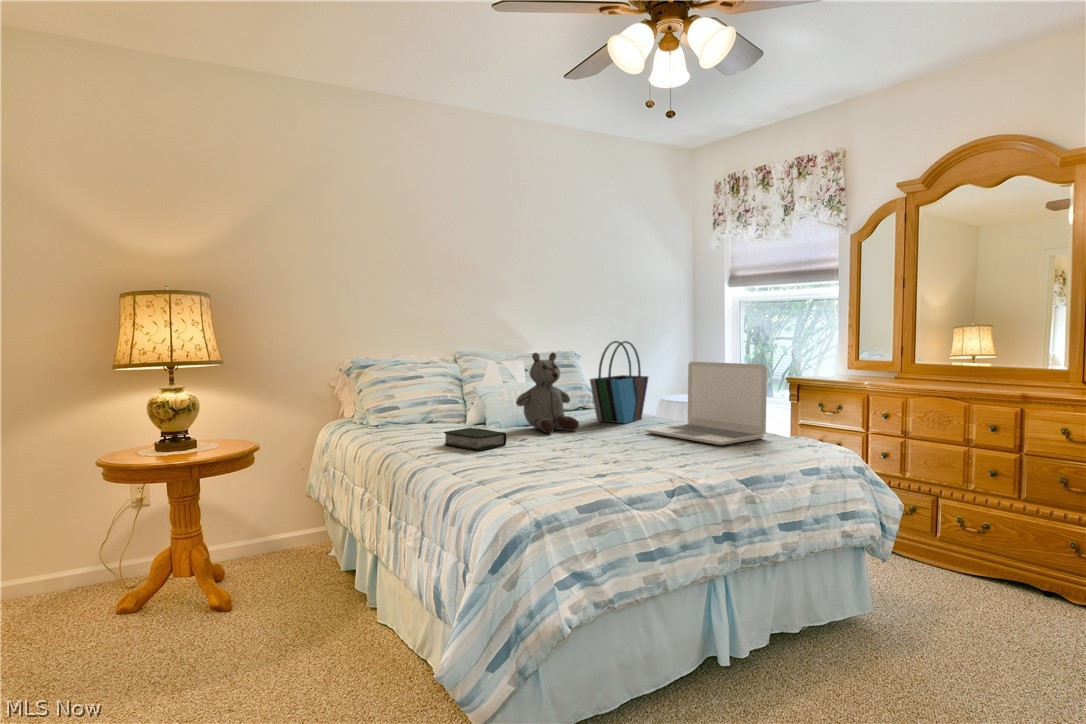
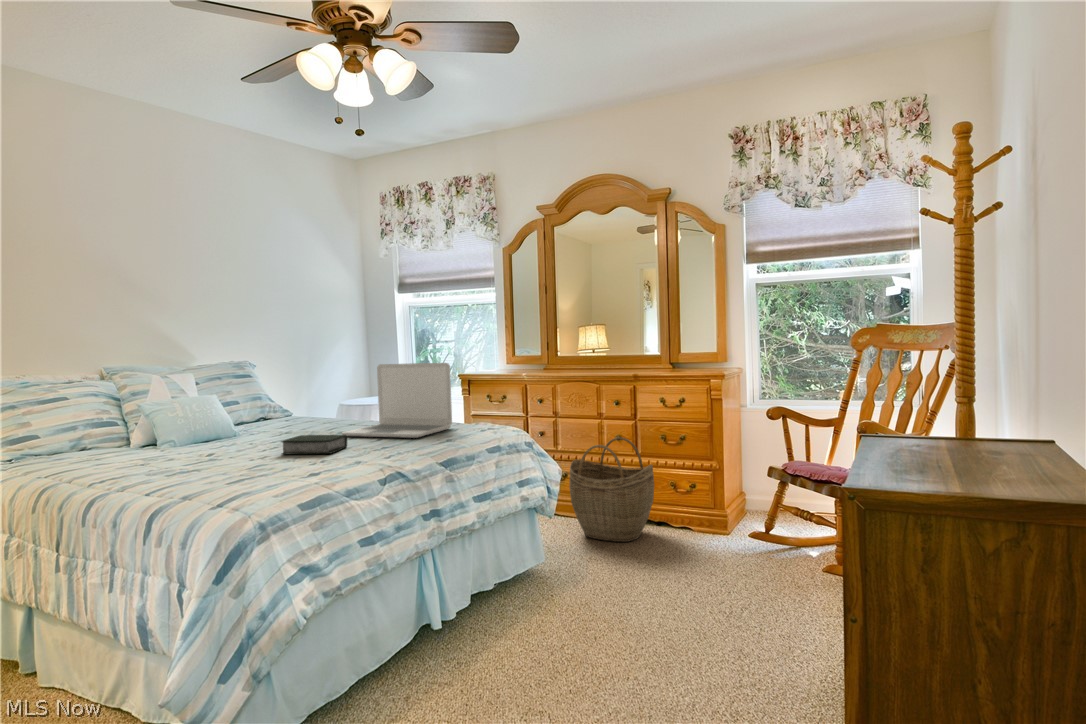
tote bag: present [590,341,648,423] -> none [274,347,335,432]
stuffed bear: present [516,353,579,433] -> none [191,362,268,448]
book: present [444,428,506,451] -> present [281,435,347,455]
woven basket: none [919,475,1057,617] -> present [570,437,654,542]

